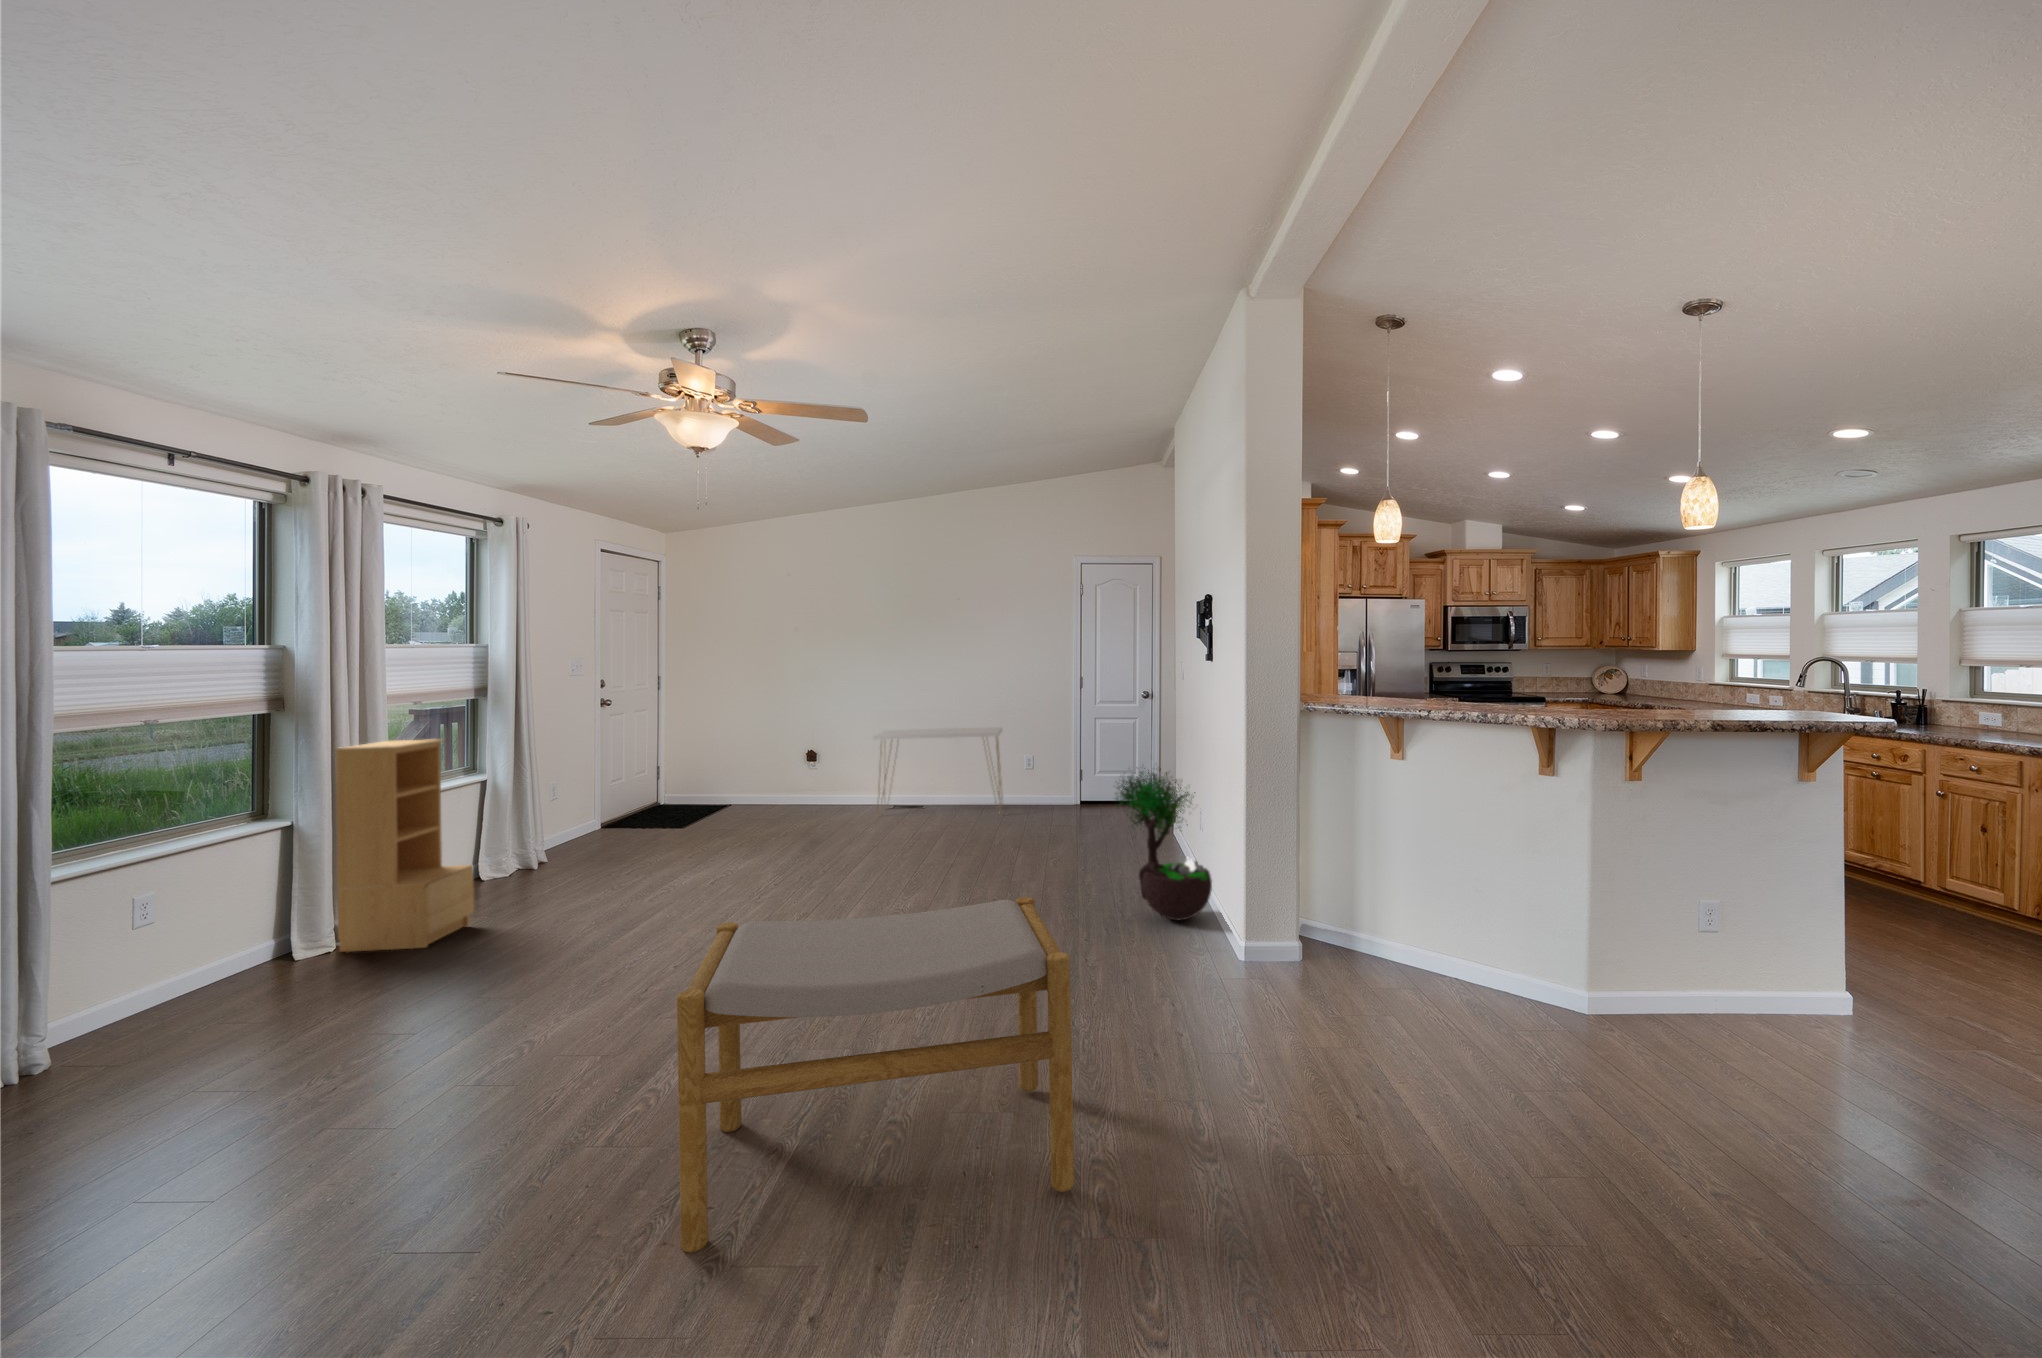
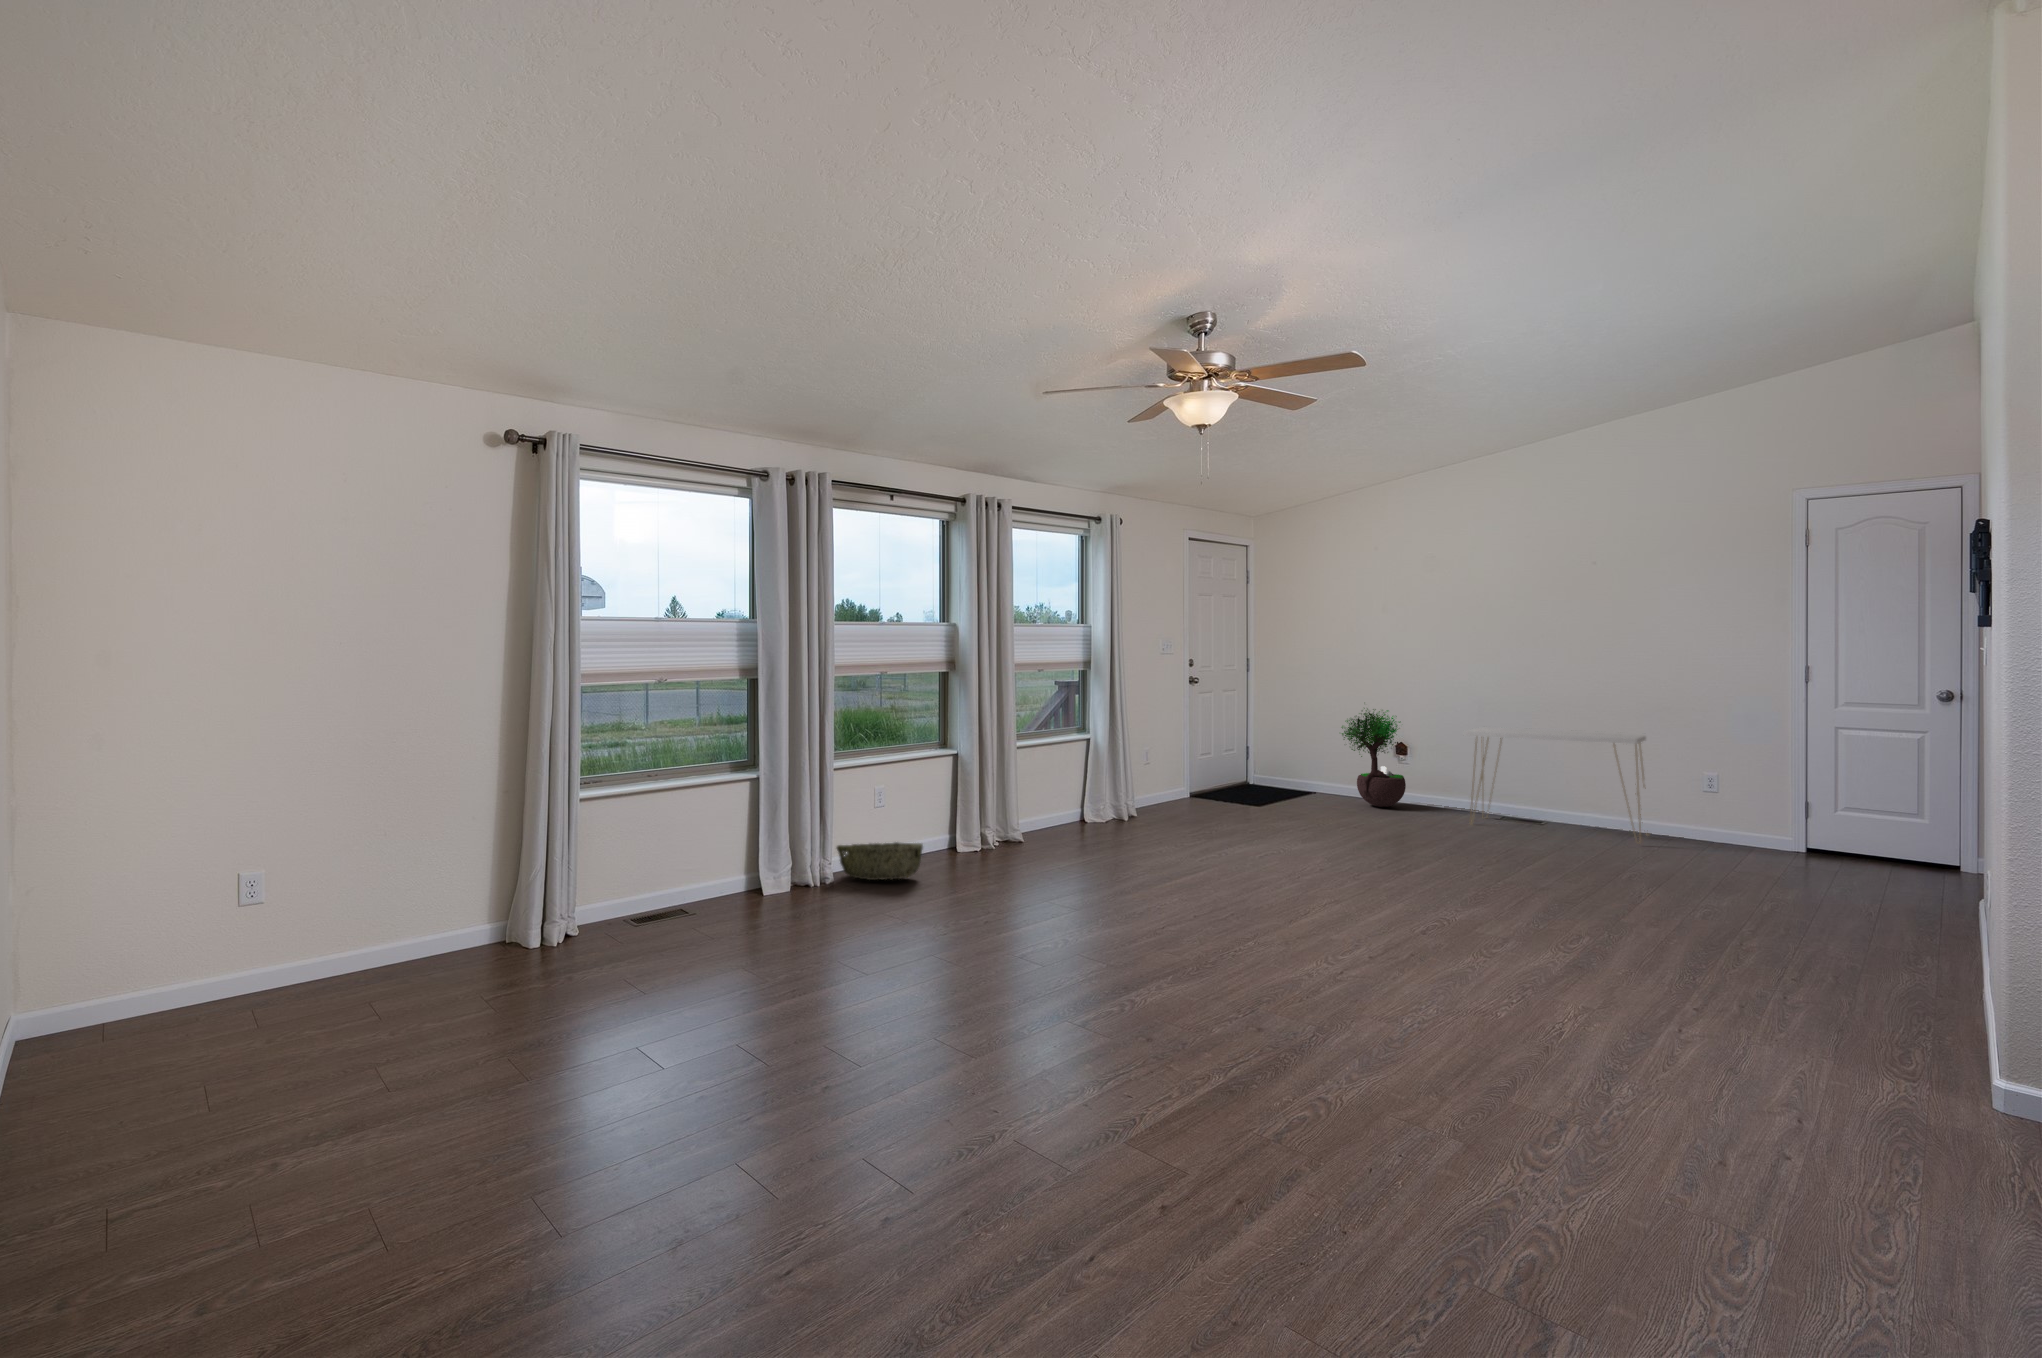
bookshelf: present [336,739,474,952] -> none [980,698,1067,861]
potted tree: present [1116,768,1212,920] -> present [1341,708,1406,807]
footstool: present [677,897,1074,1253] -> none [1104,860,1500,1206]
woven basket: none [59,964,246,1046] -> present [837,842,923,880]

